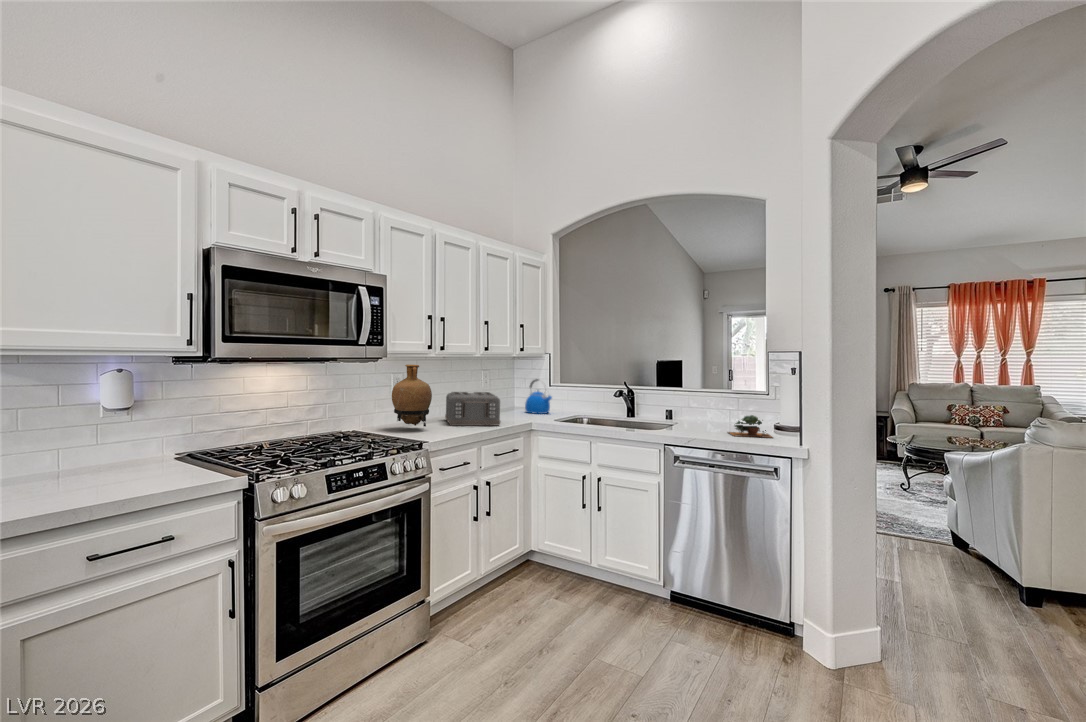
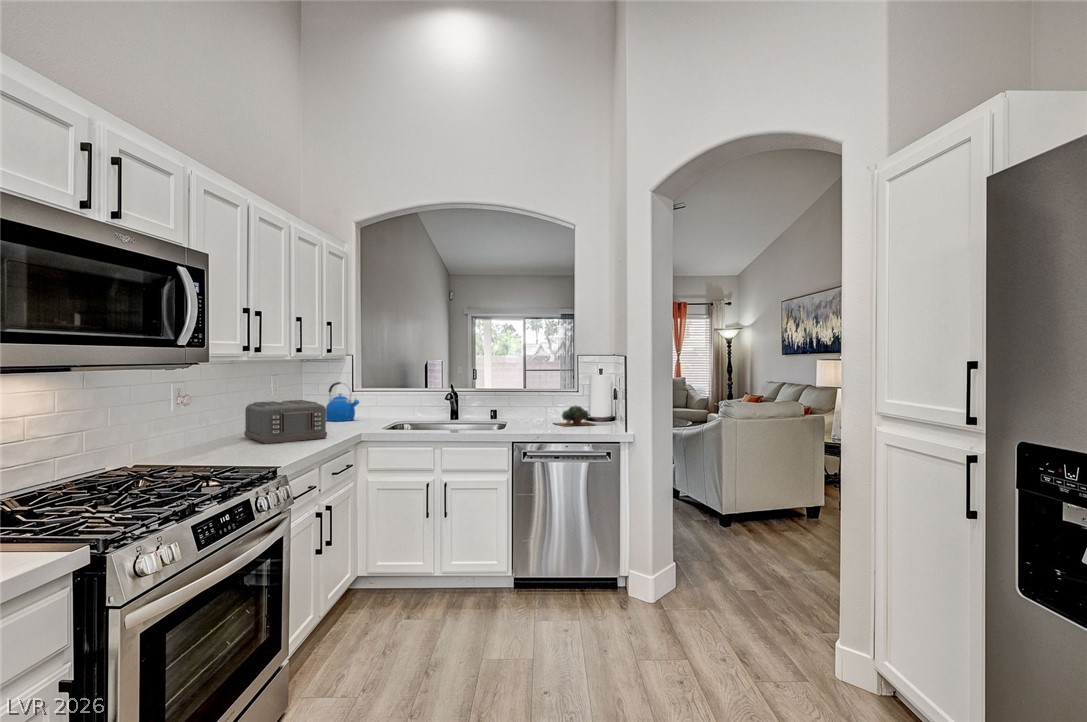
vase: present [392,365,432,427] -> none [194,371,251,450]

